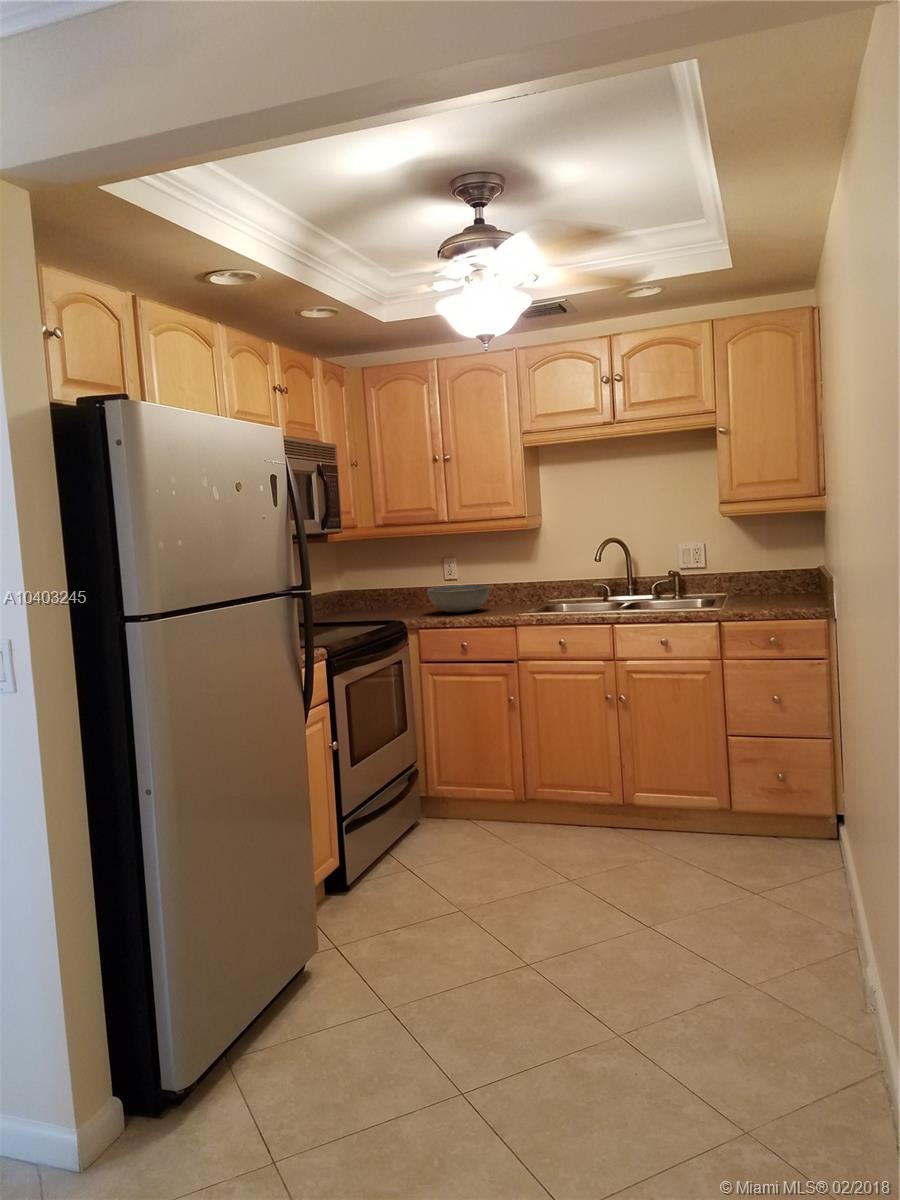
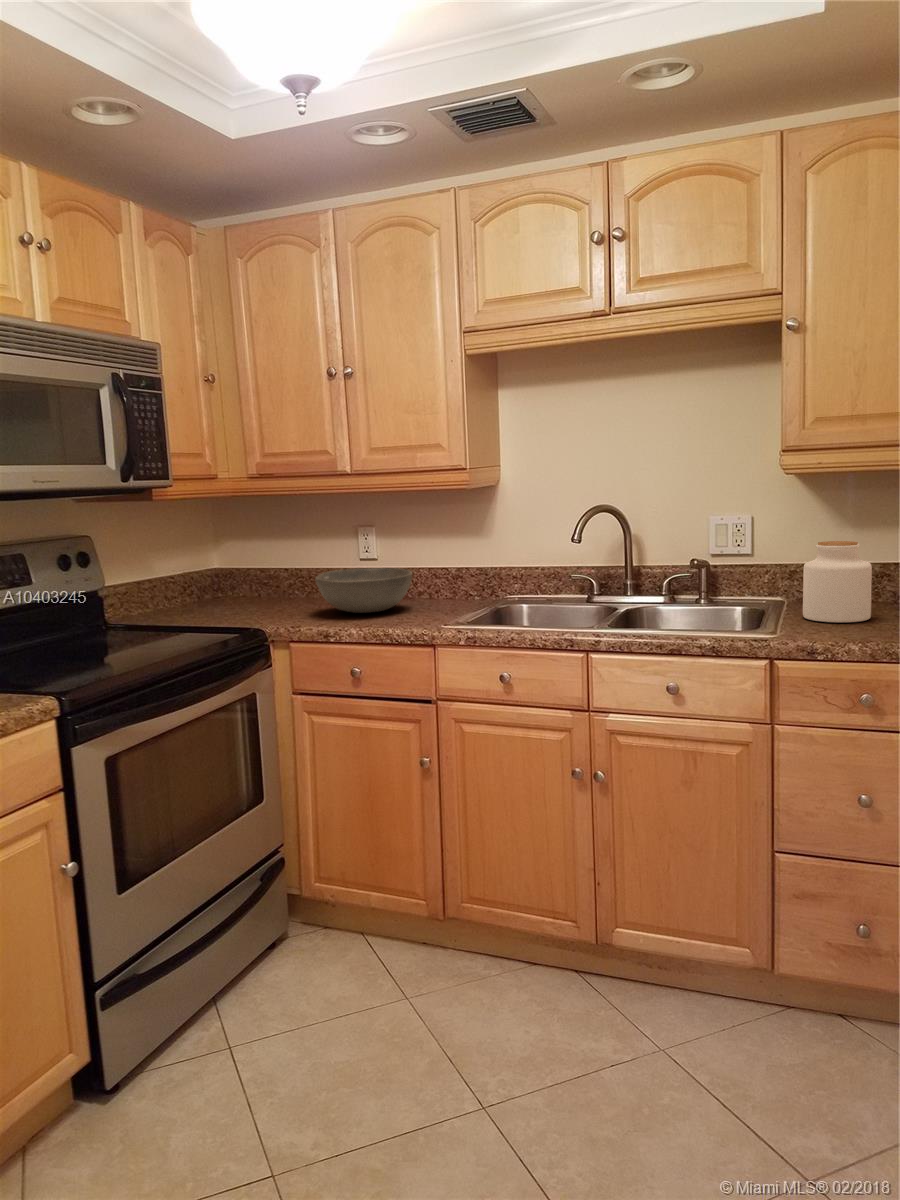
jar: none [737,555,777,603] -> present [803,541,872,622]

